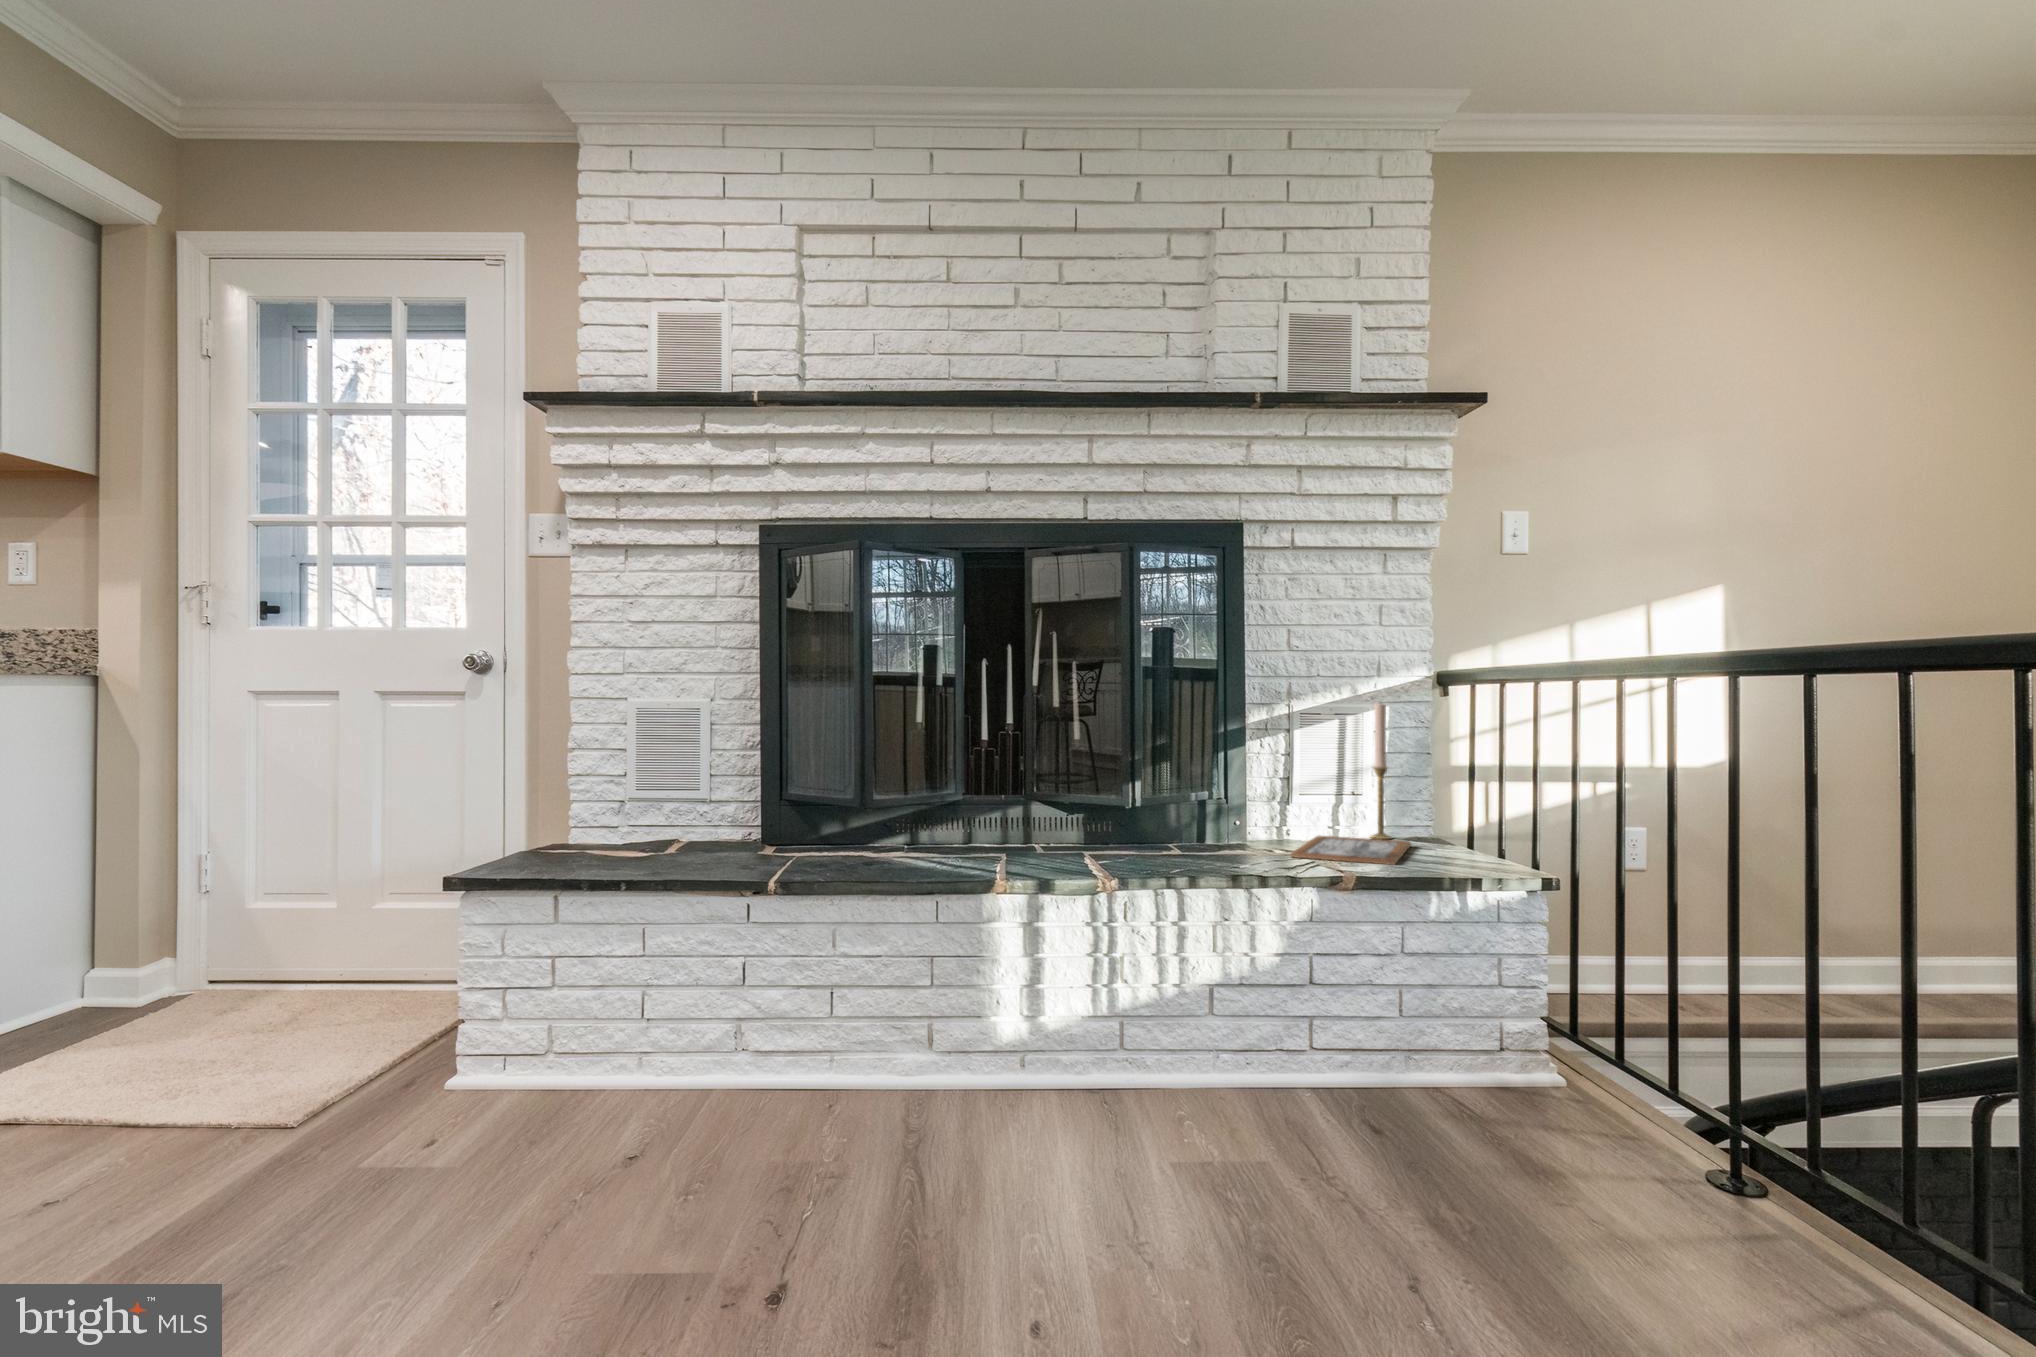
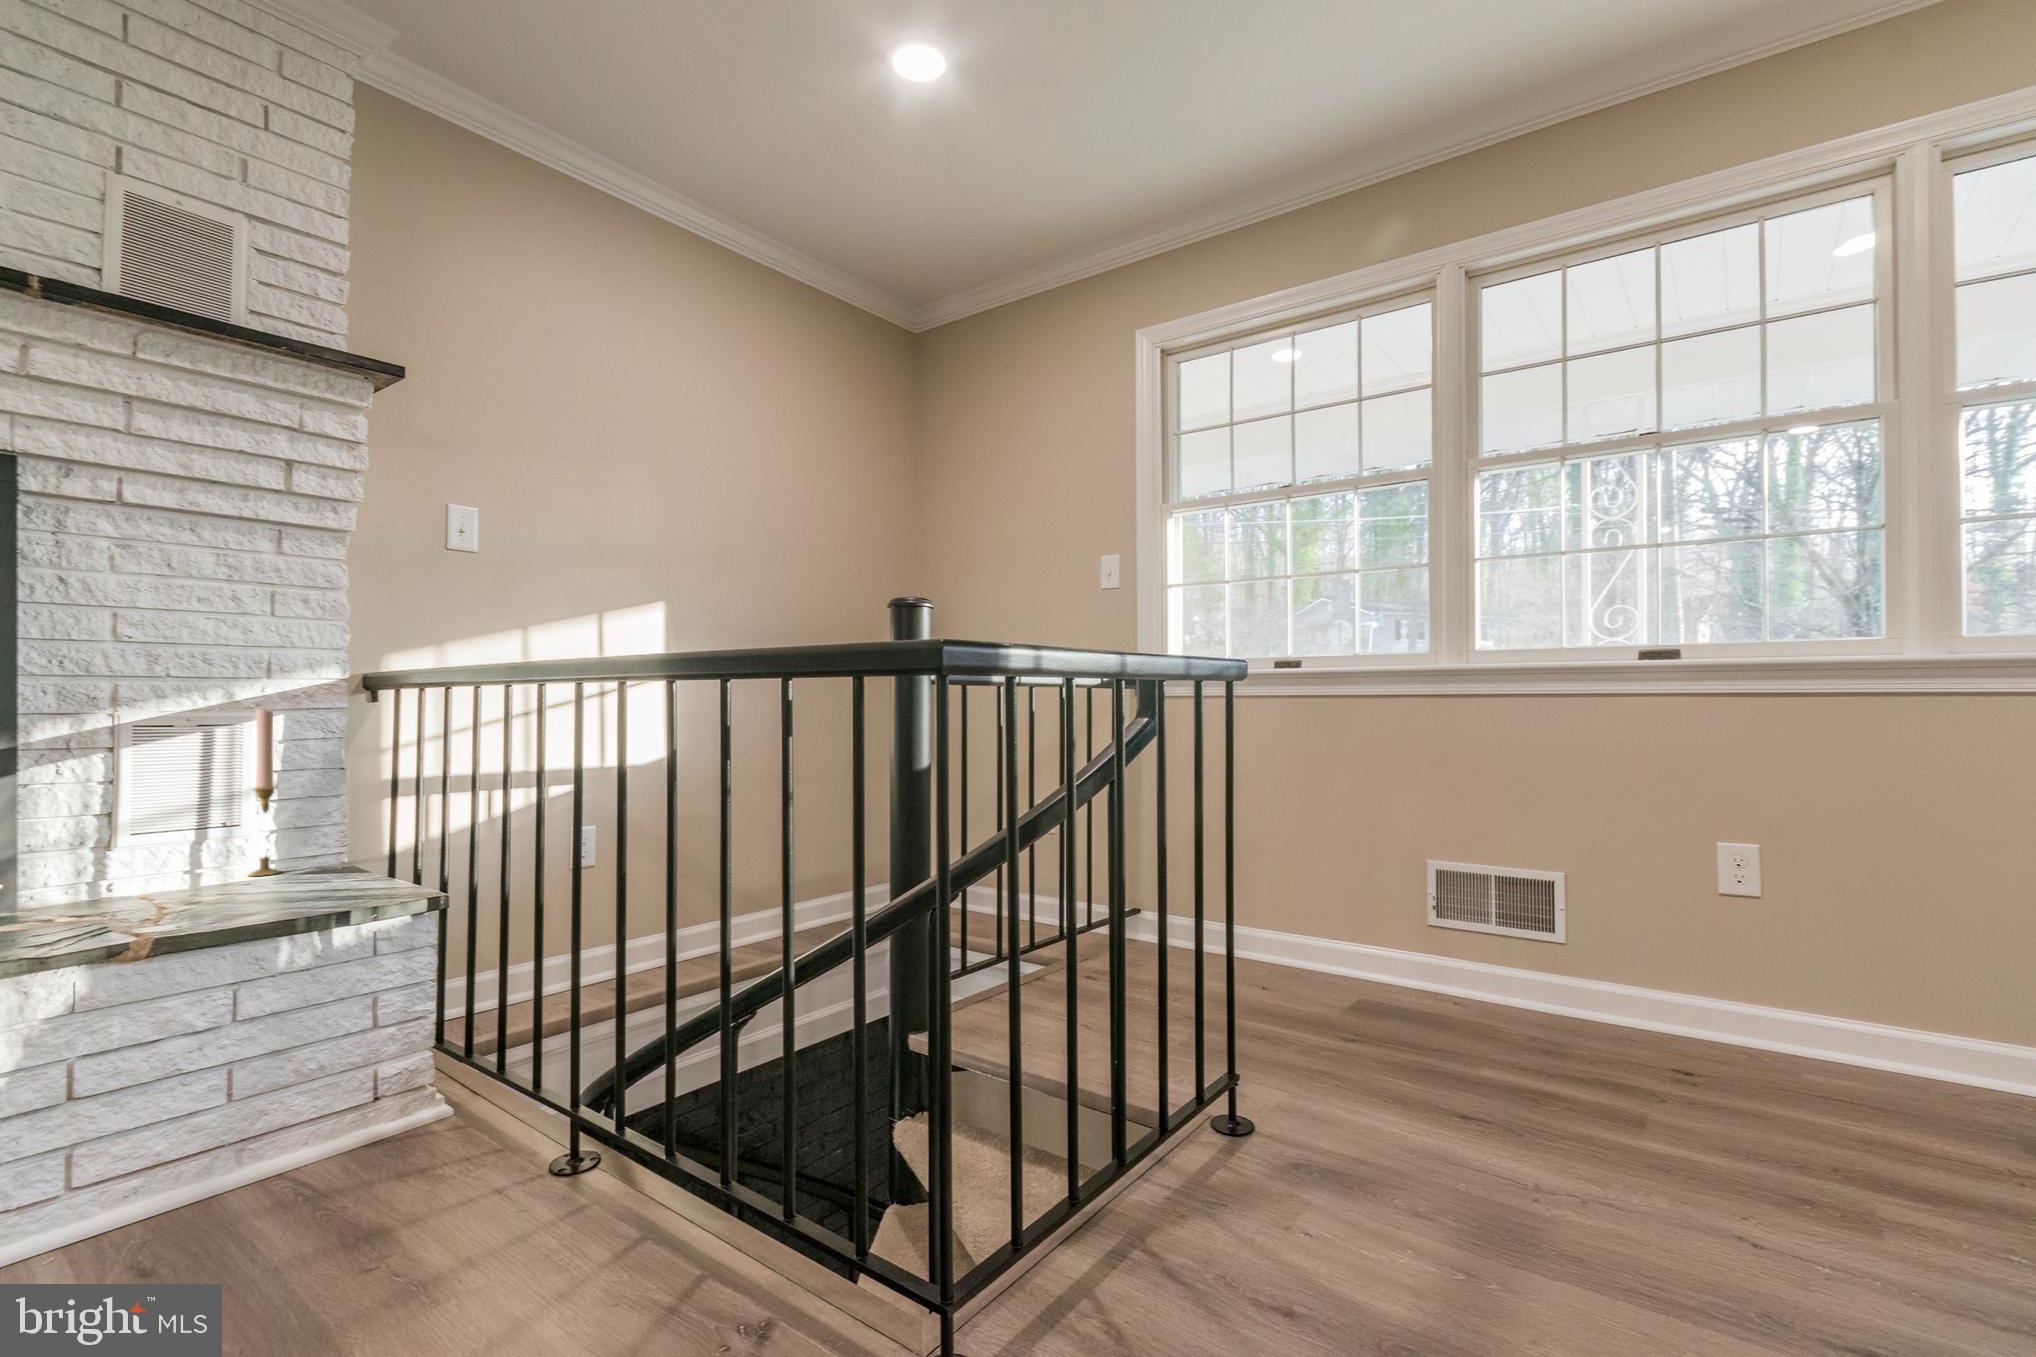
picture frame: present [1290,836,1411,865] -> none [67,874,297,926]

